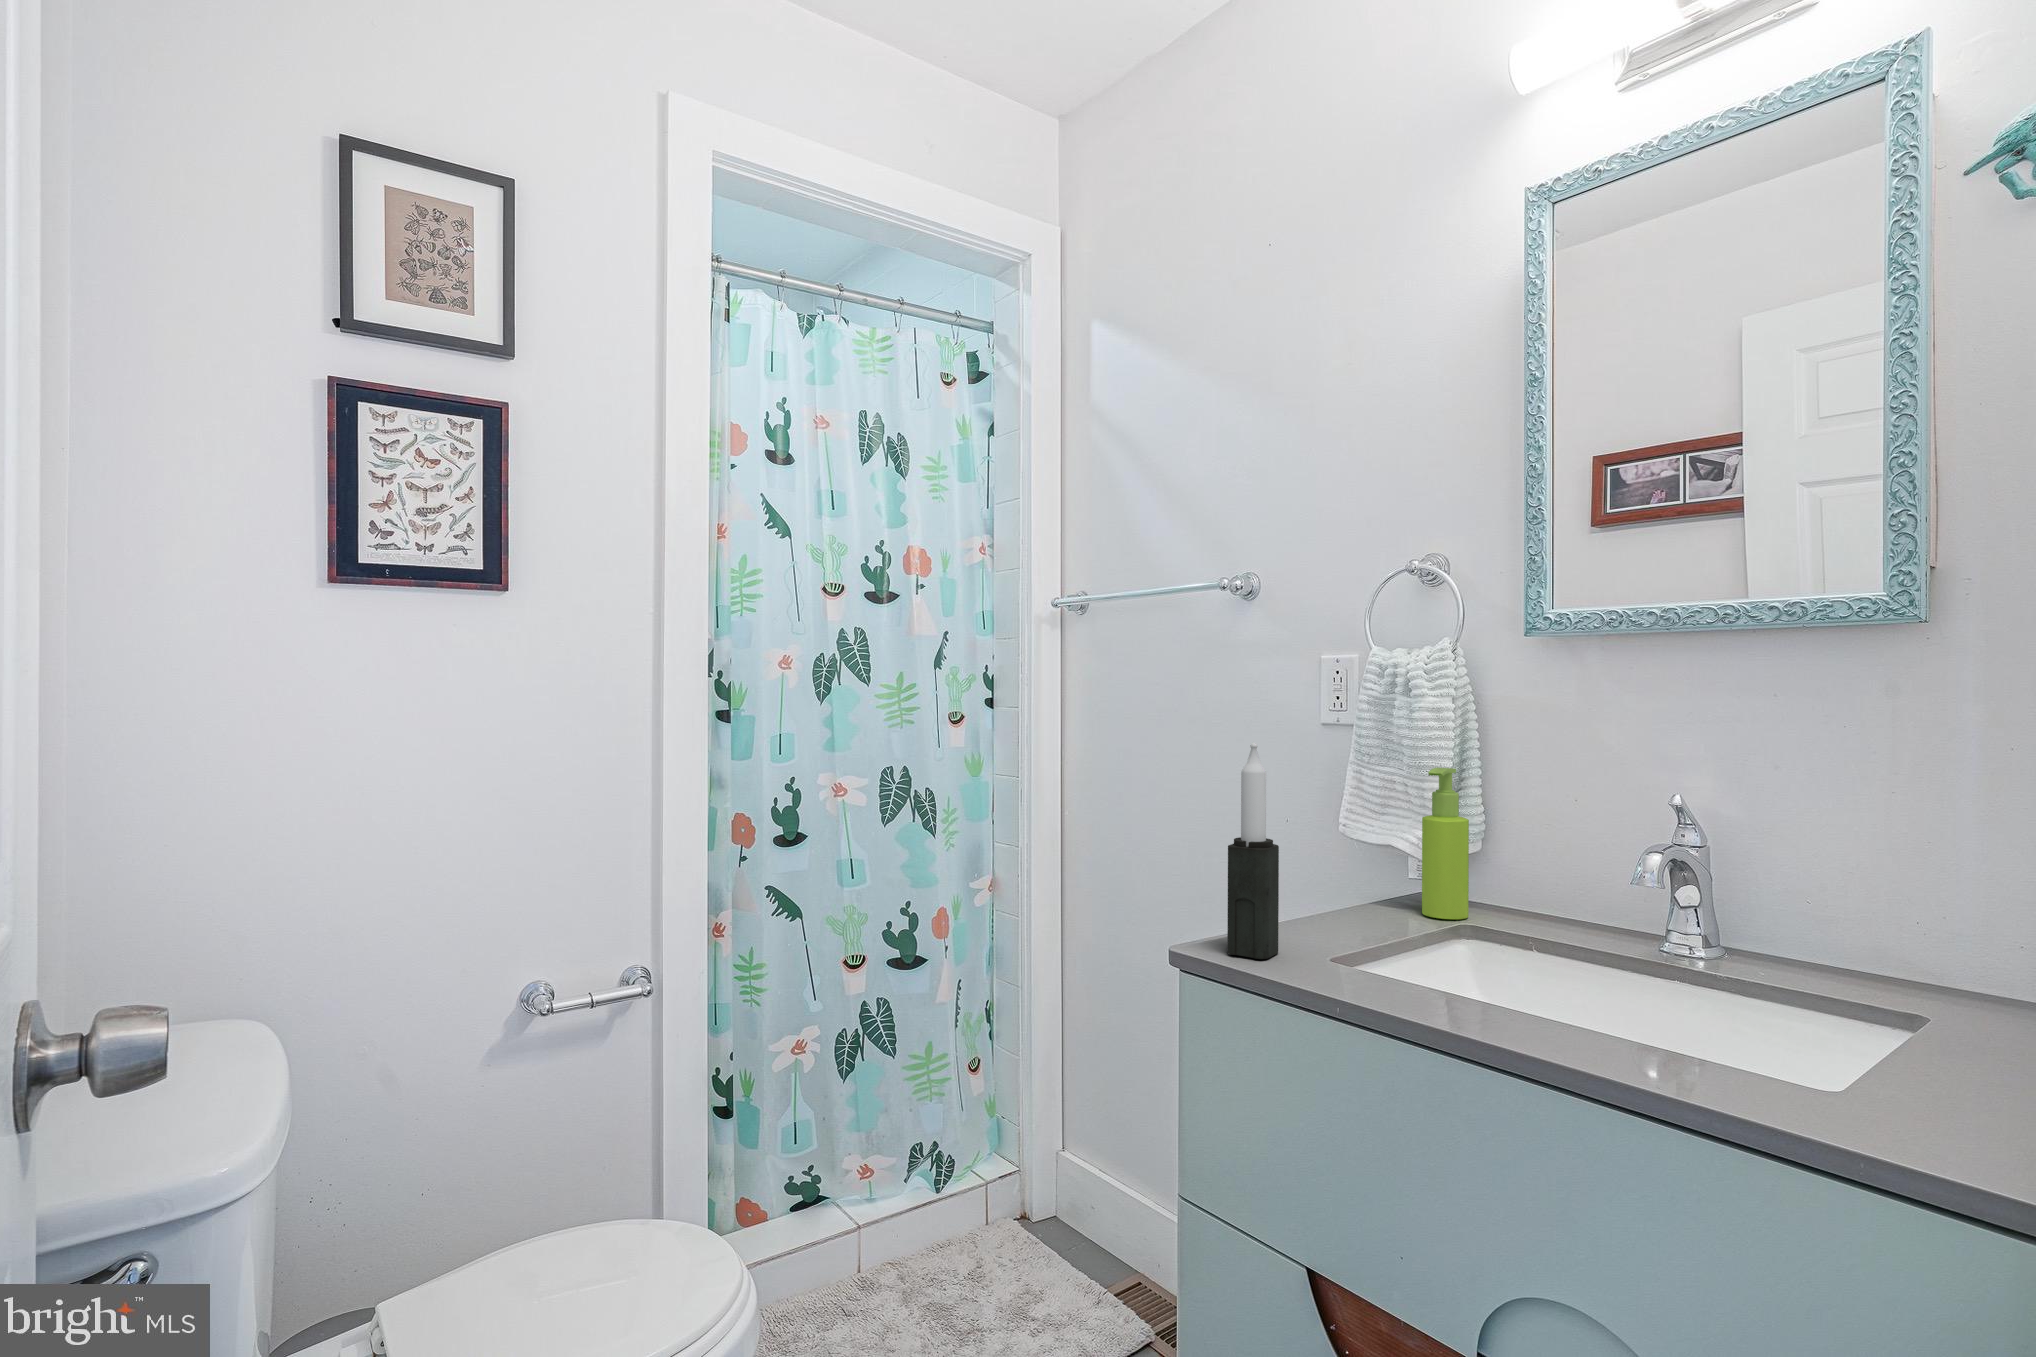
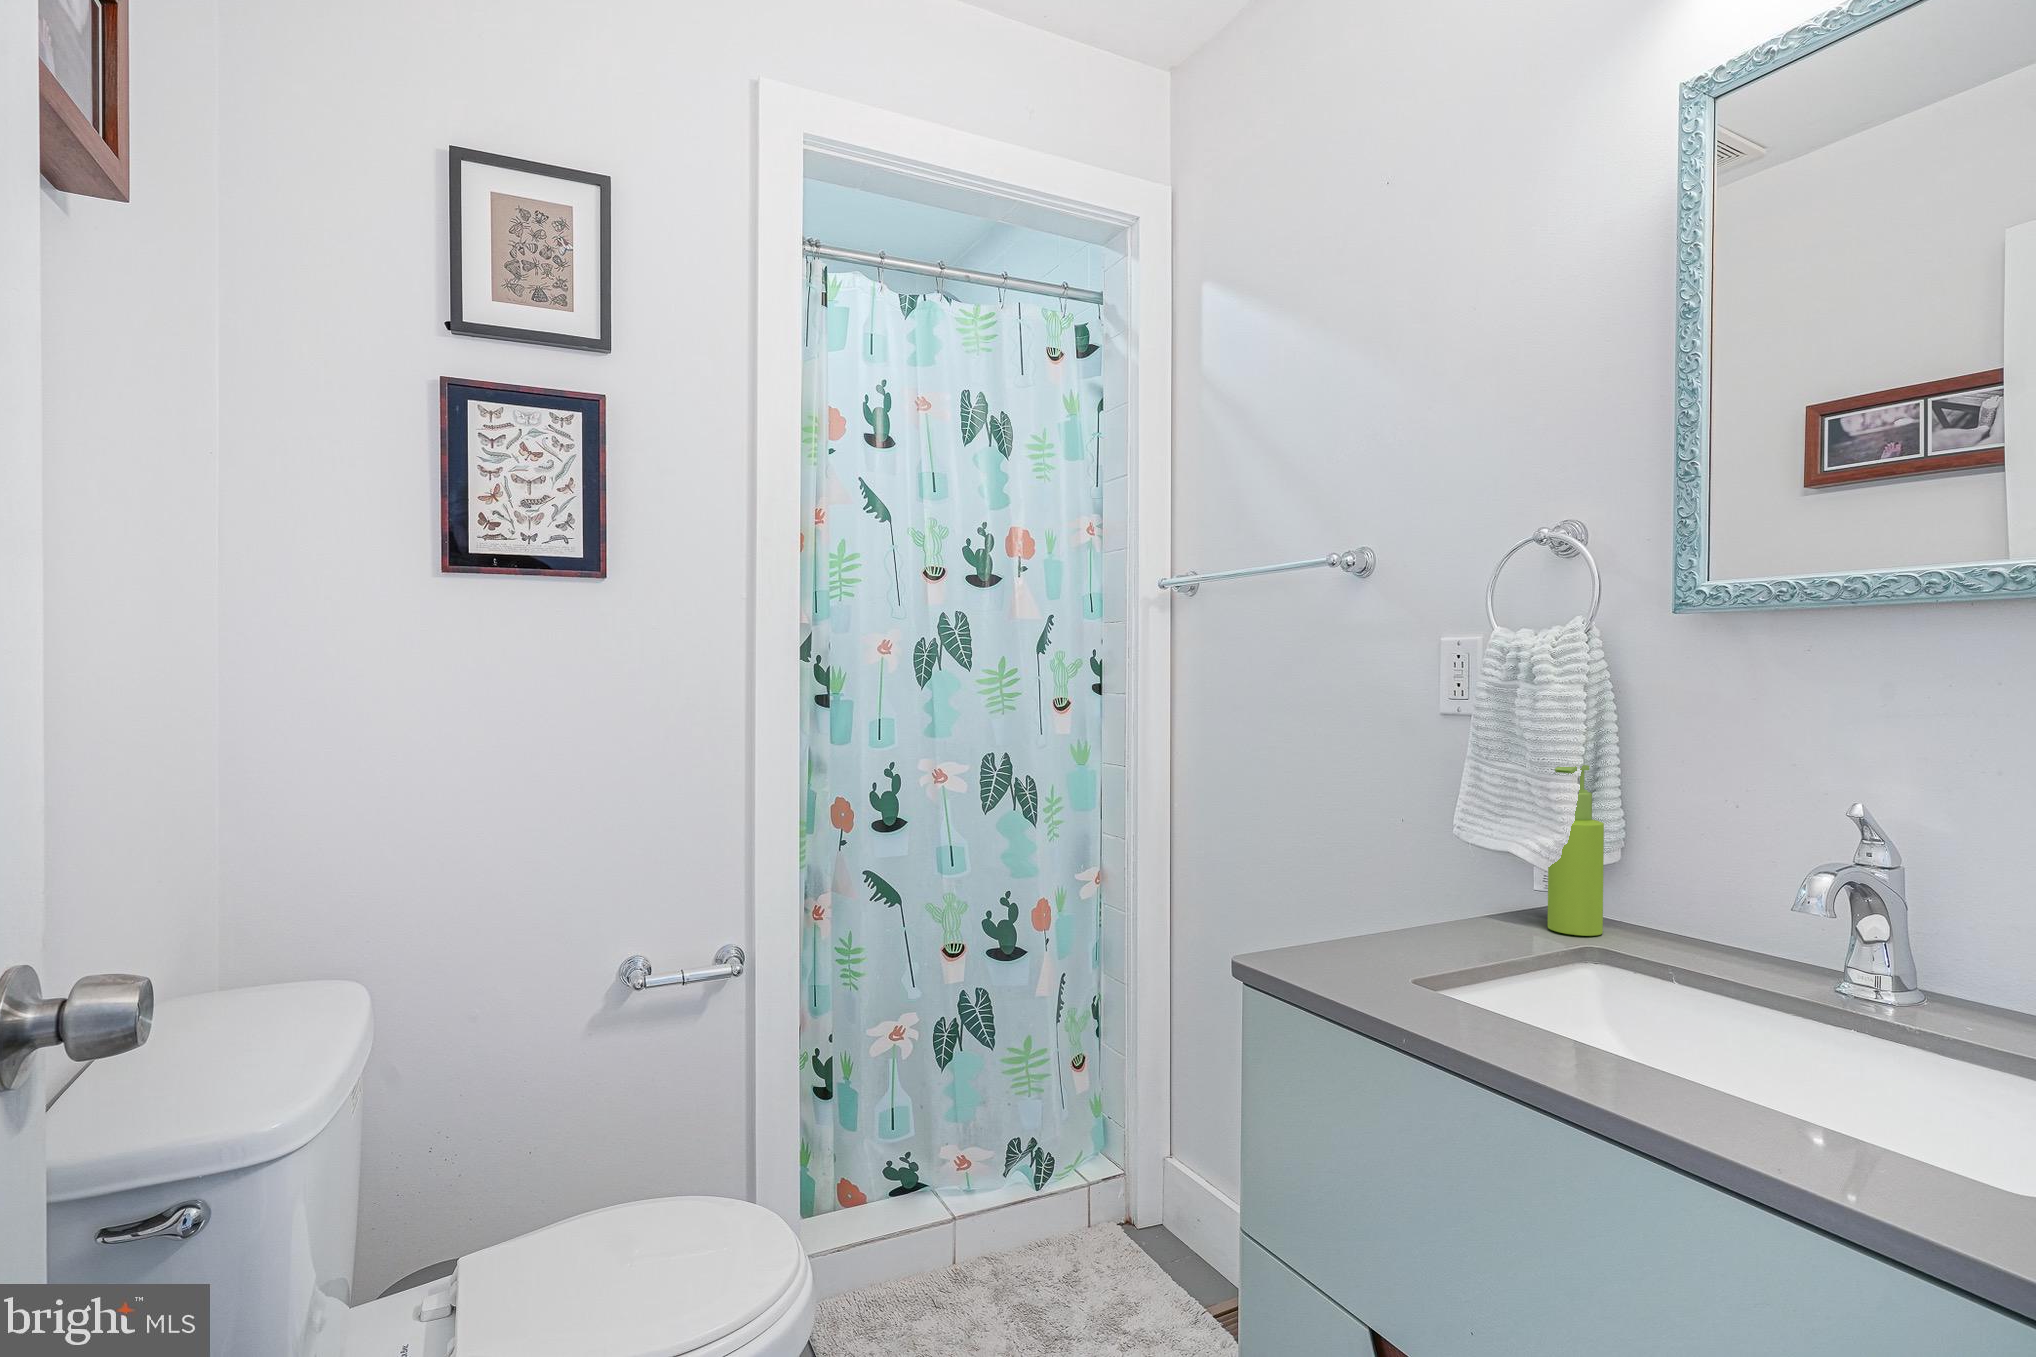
candle: present [1227,743,1279,959] -> none [1310,733,1369,973]

